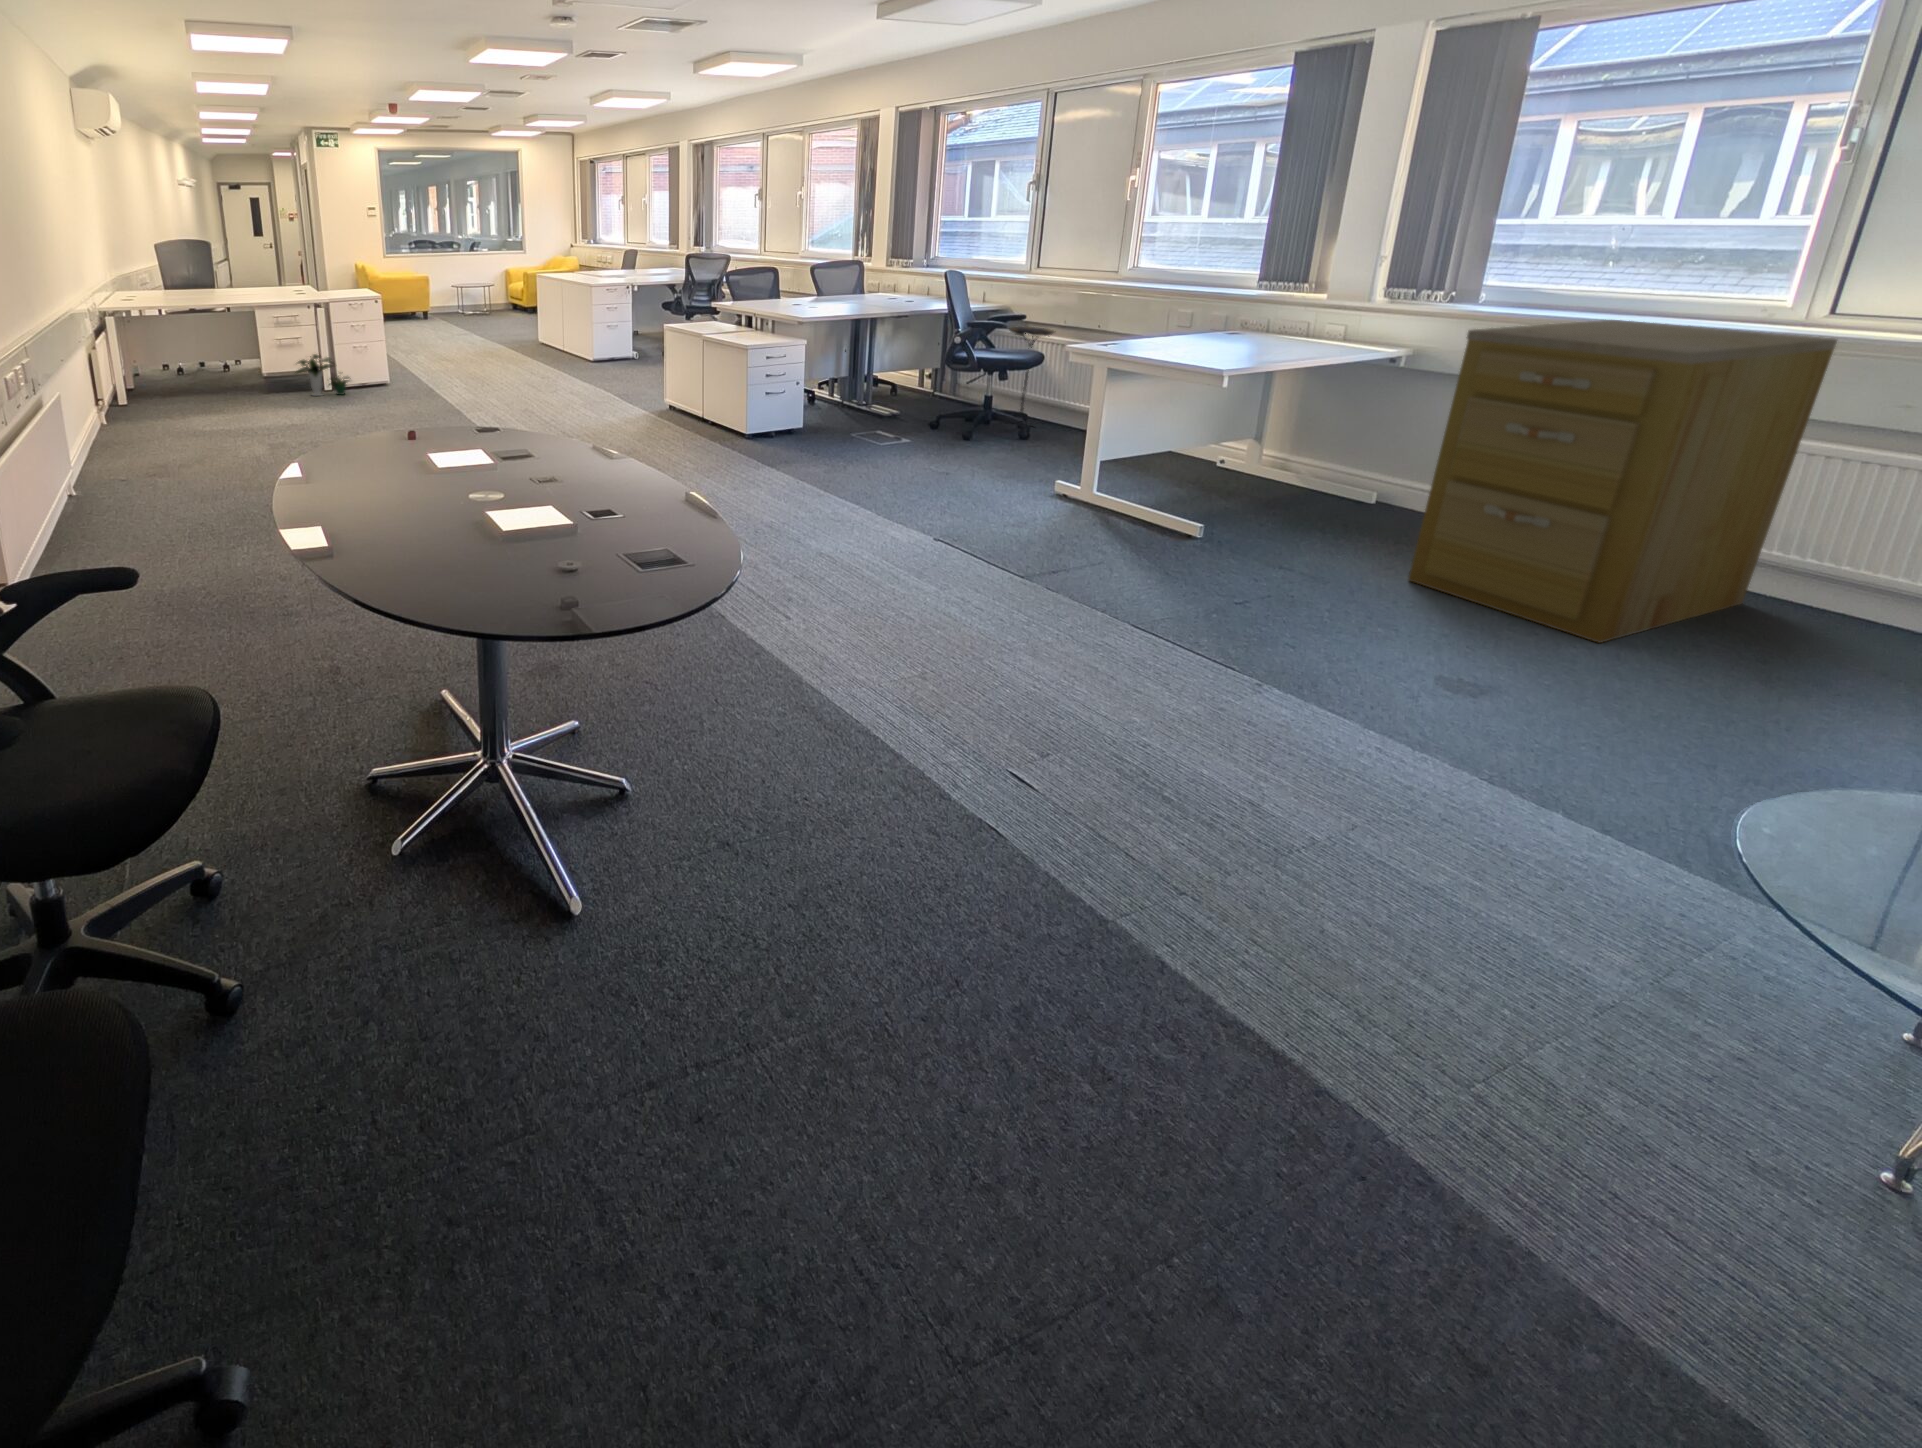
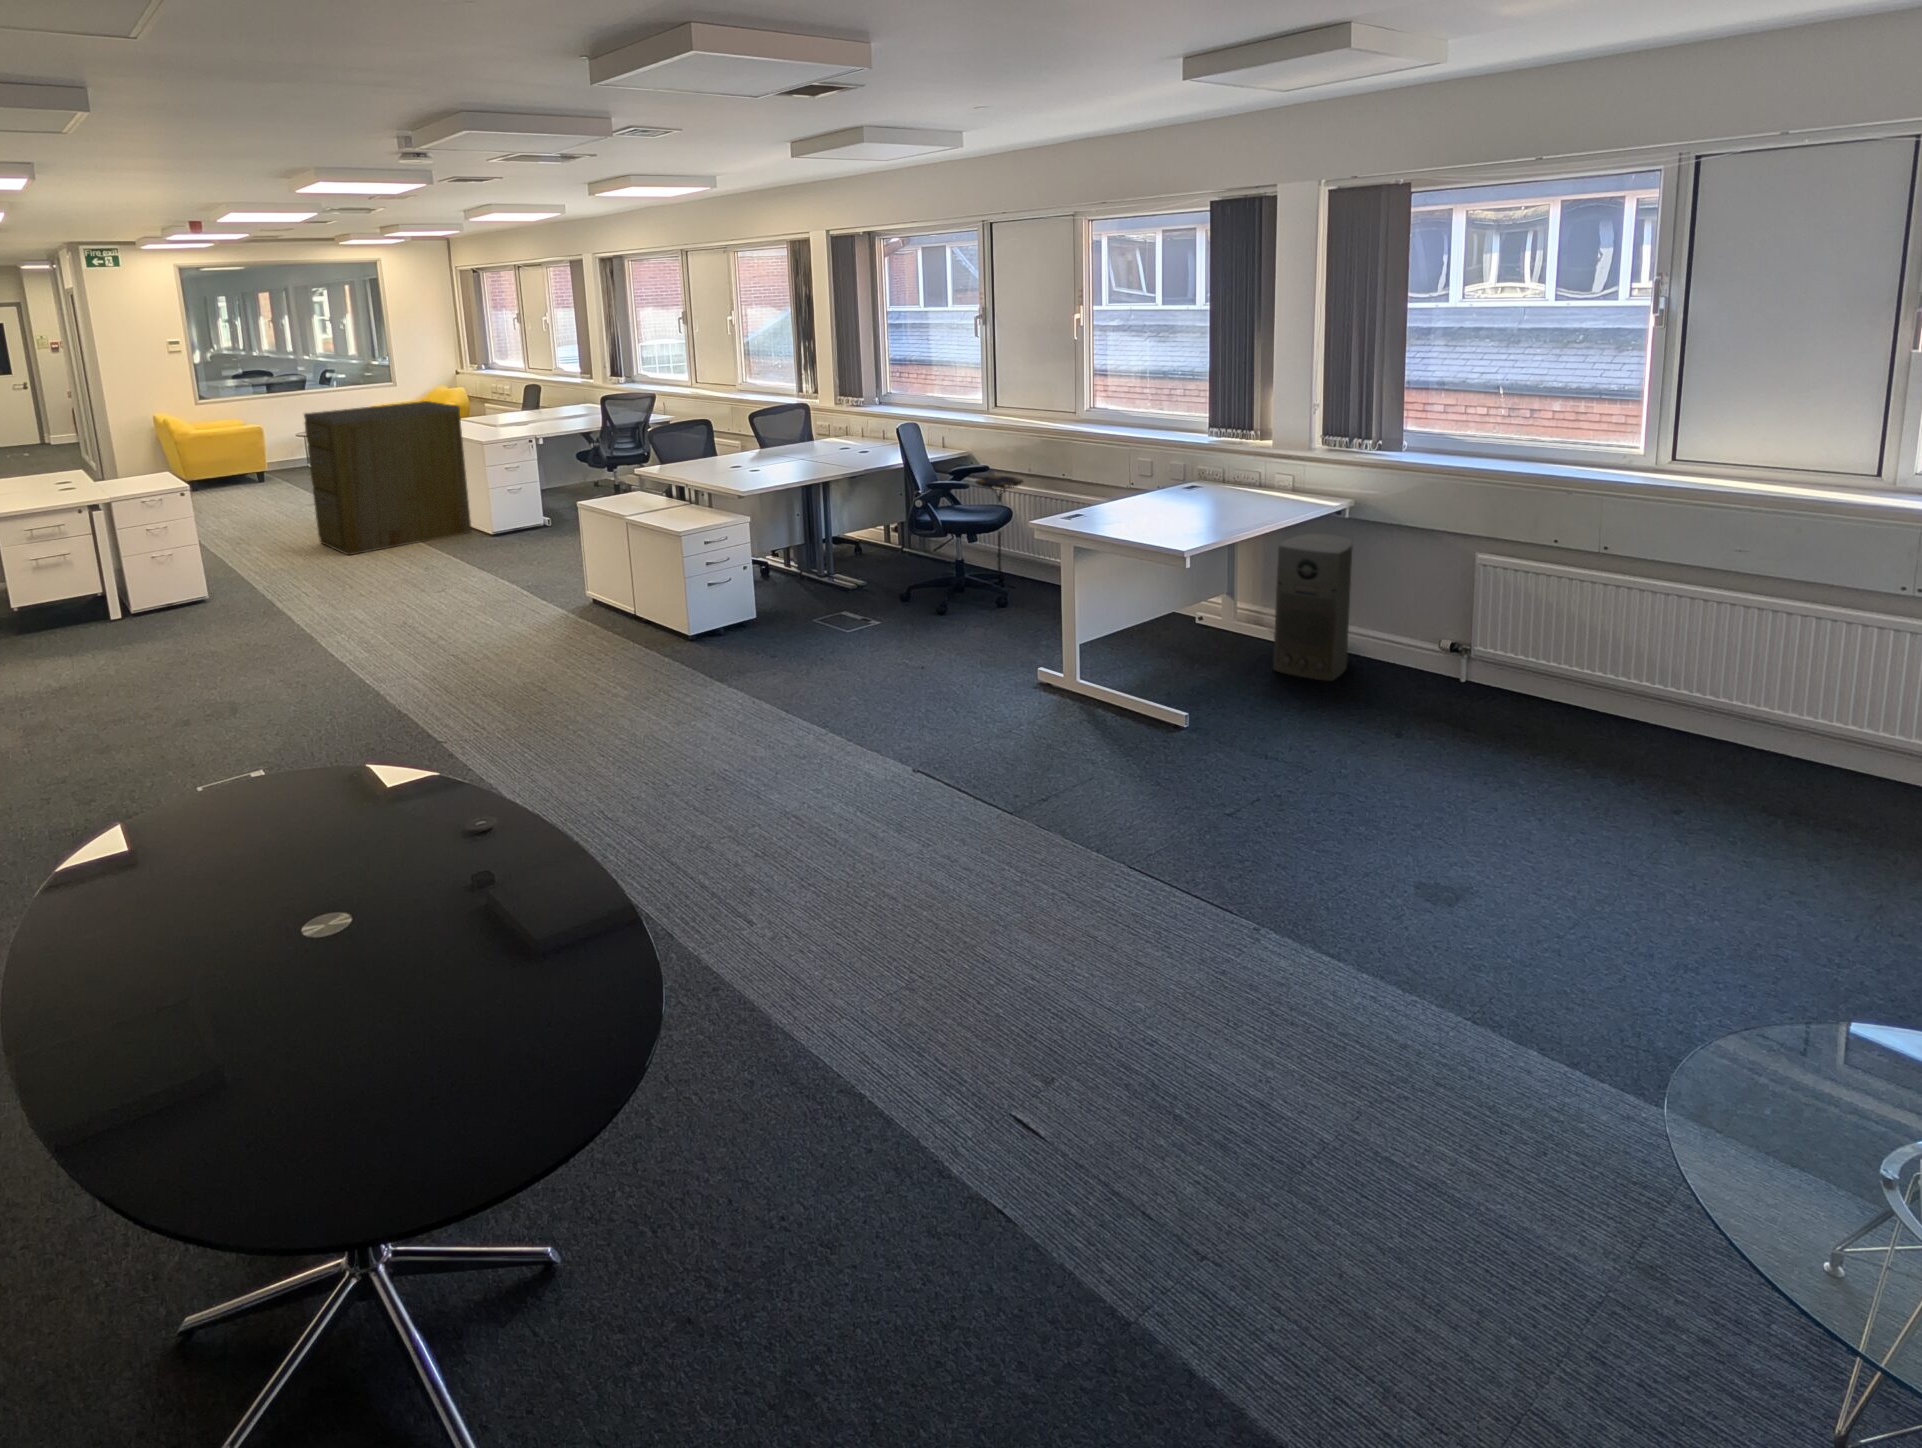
filing cabinet: present [1408,320,1837,643] -> present [304,401,471,555]
potted plant: present [297,354,349,396] -> none [56,574,150,633]
air purifier: none [1295,382,1405,520] -> present [1273,534,1353,681]

